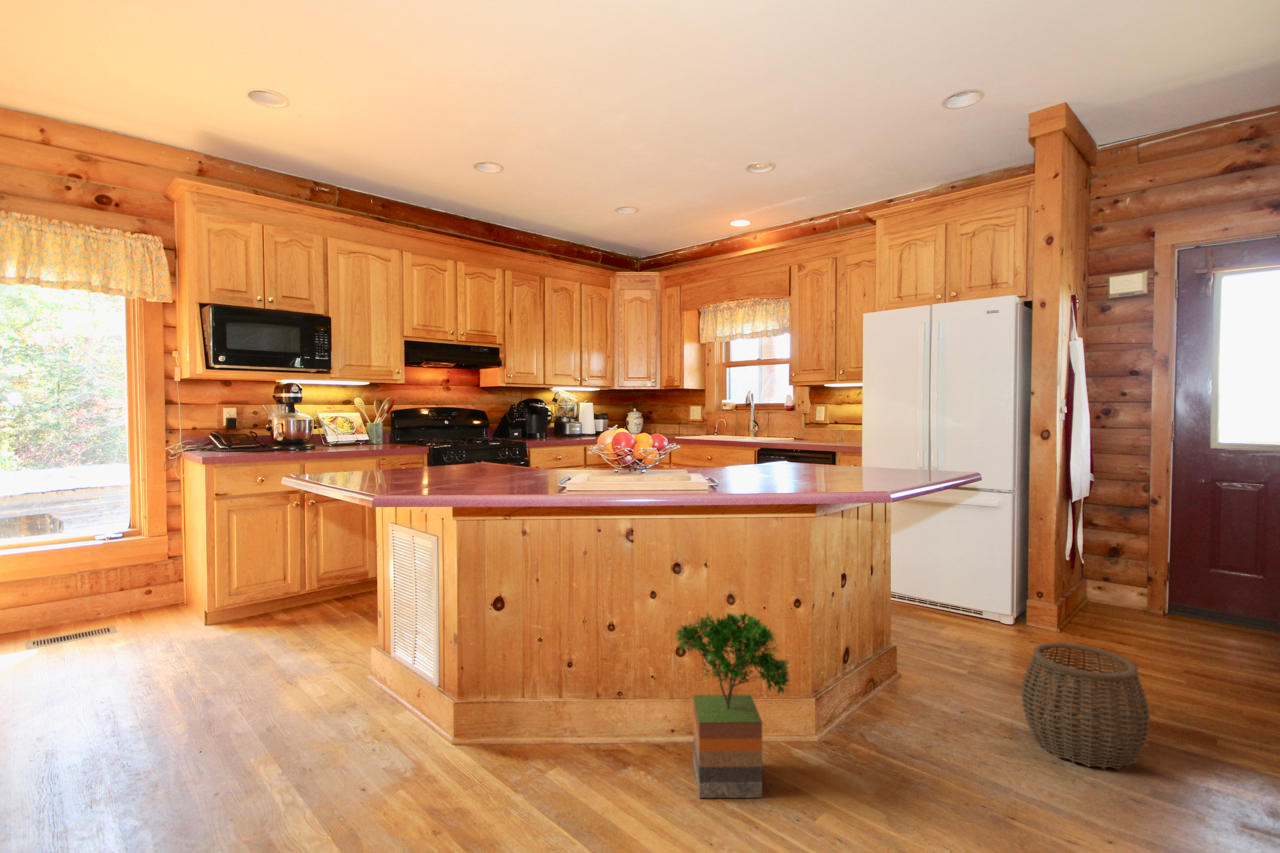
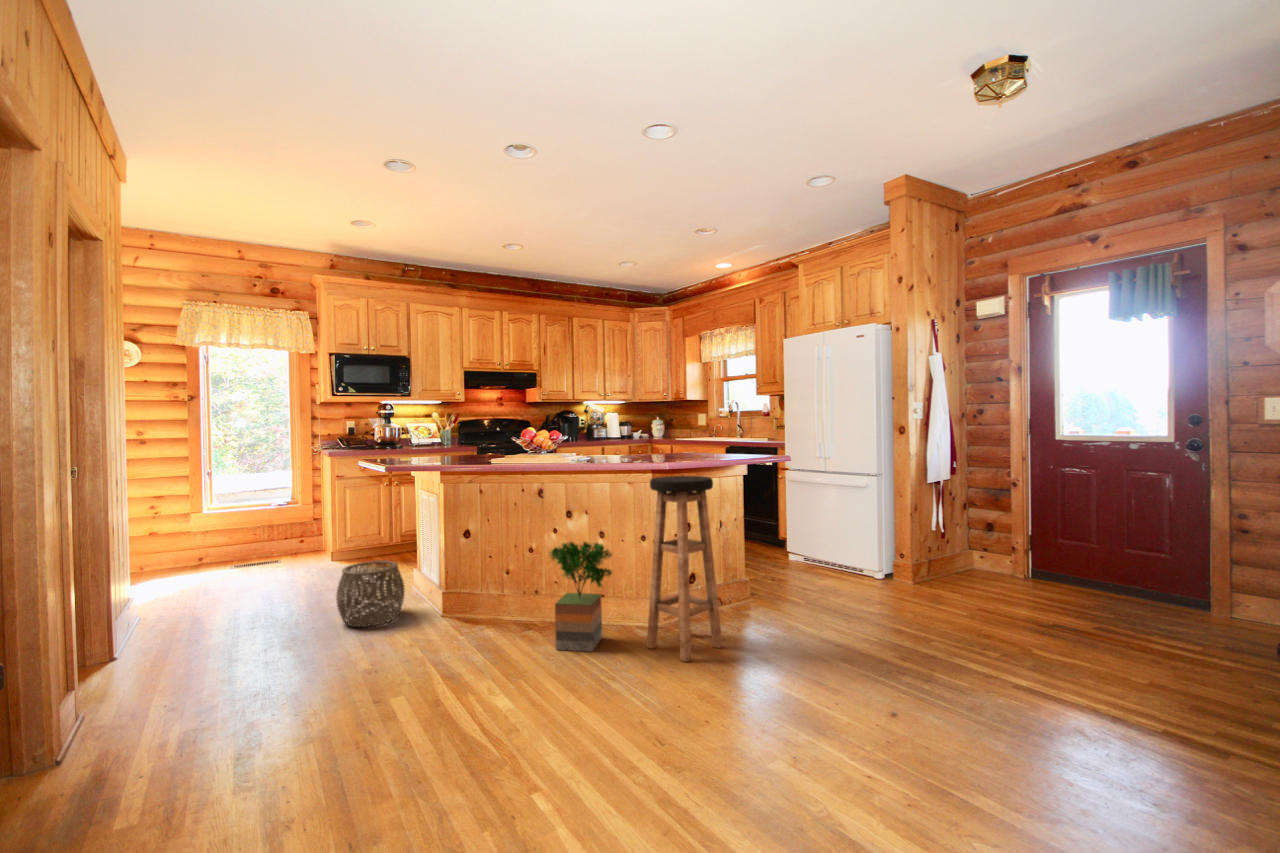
bar stool: none [836,507,948,810] -> present [647,476,723,662]
woven basket: present [1021,643,1150,769] -> present [336,561,405,627]

